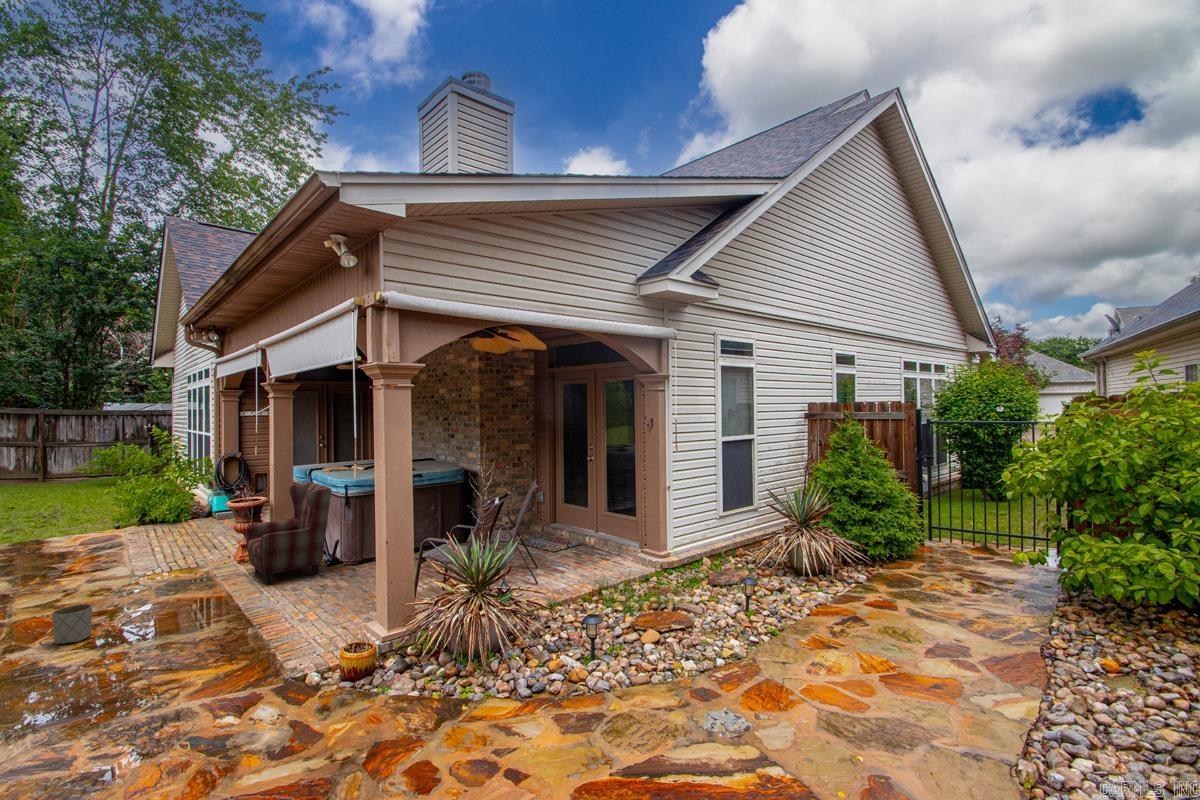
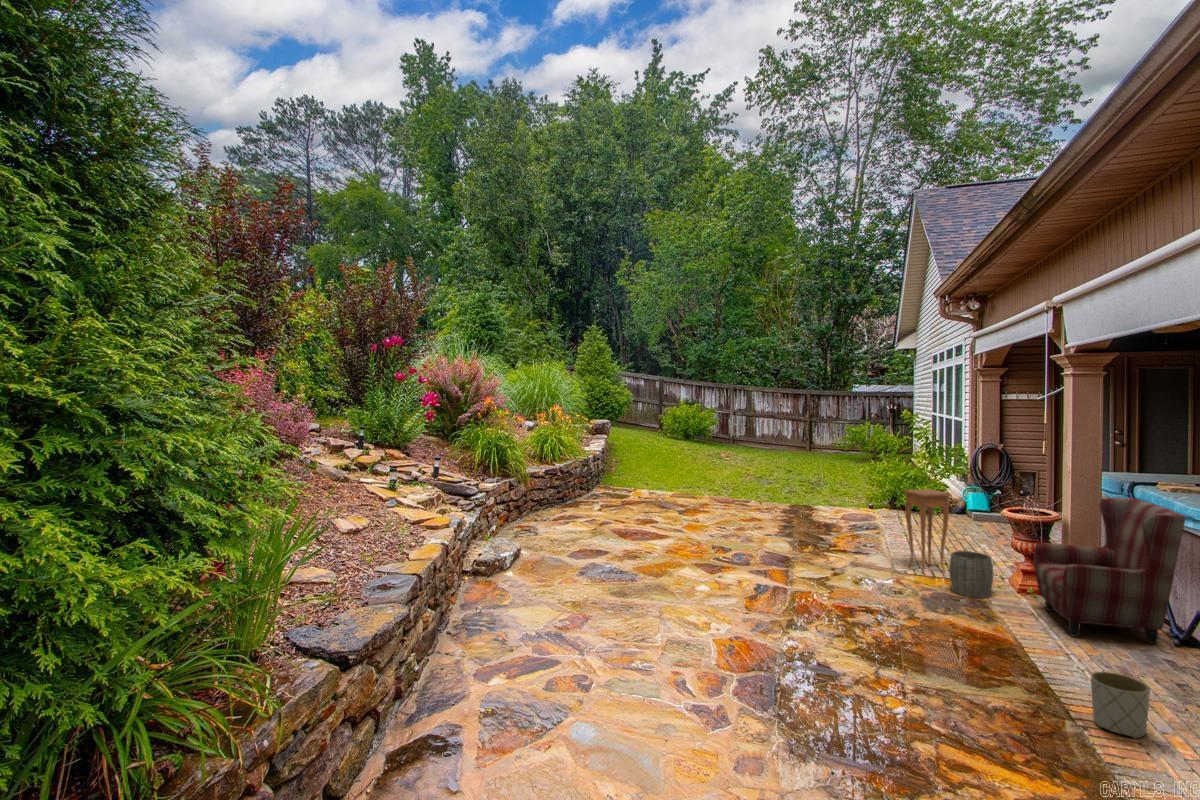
side table: none [137,498,184,574] -> present [904,489,951,573]
woven basket: none [179,543,217,581] -> present [949,551,993,598]
planter: present [52,604,92,645] -> present [1091,672,1150,738]

